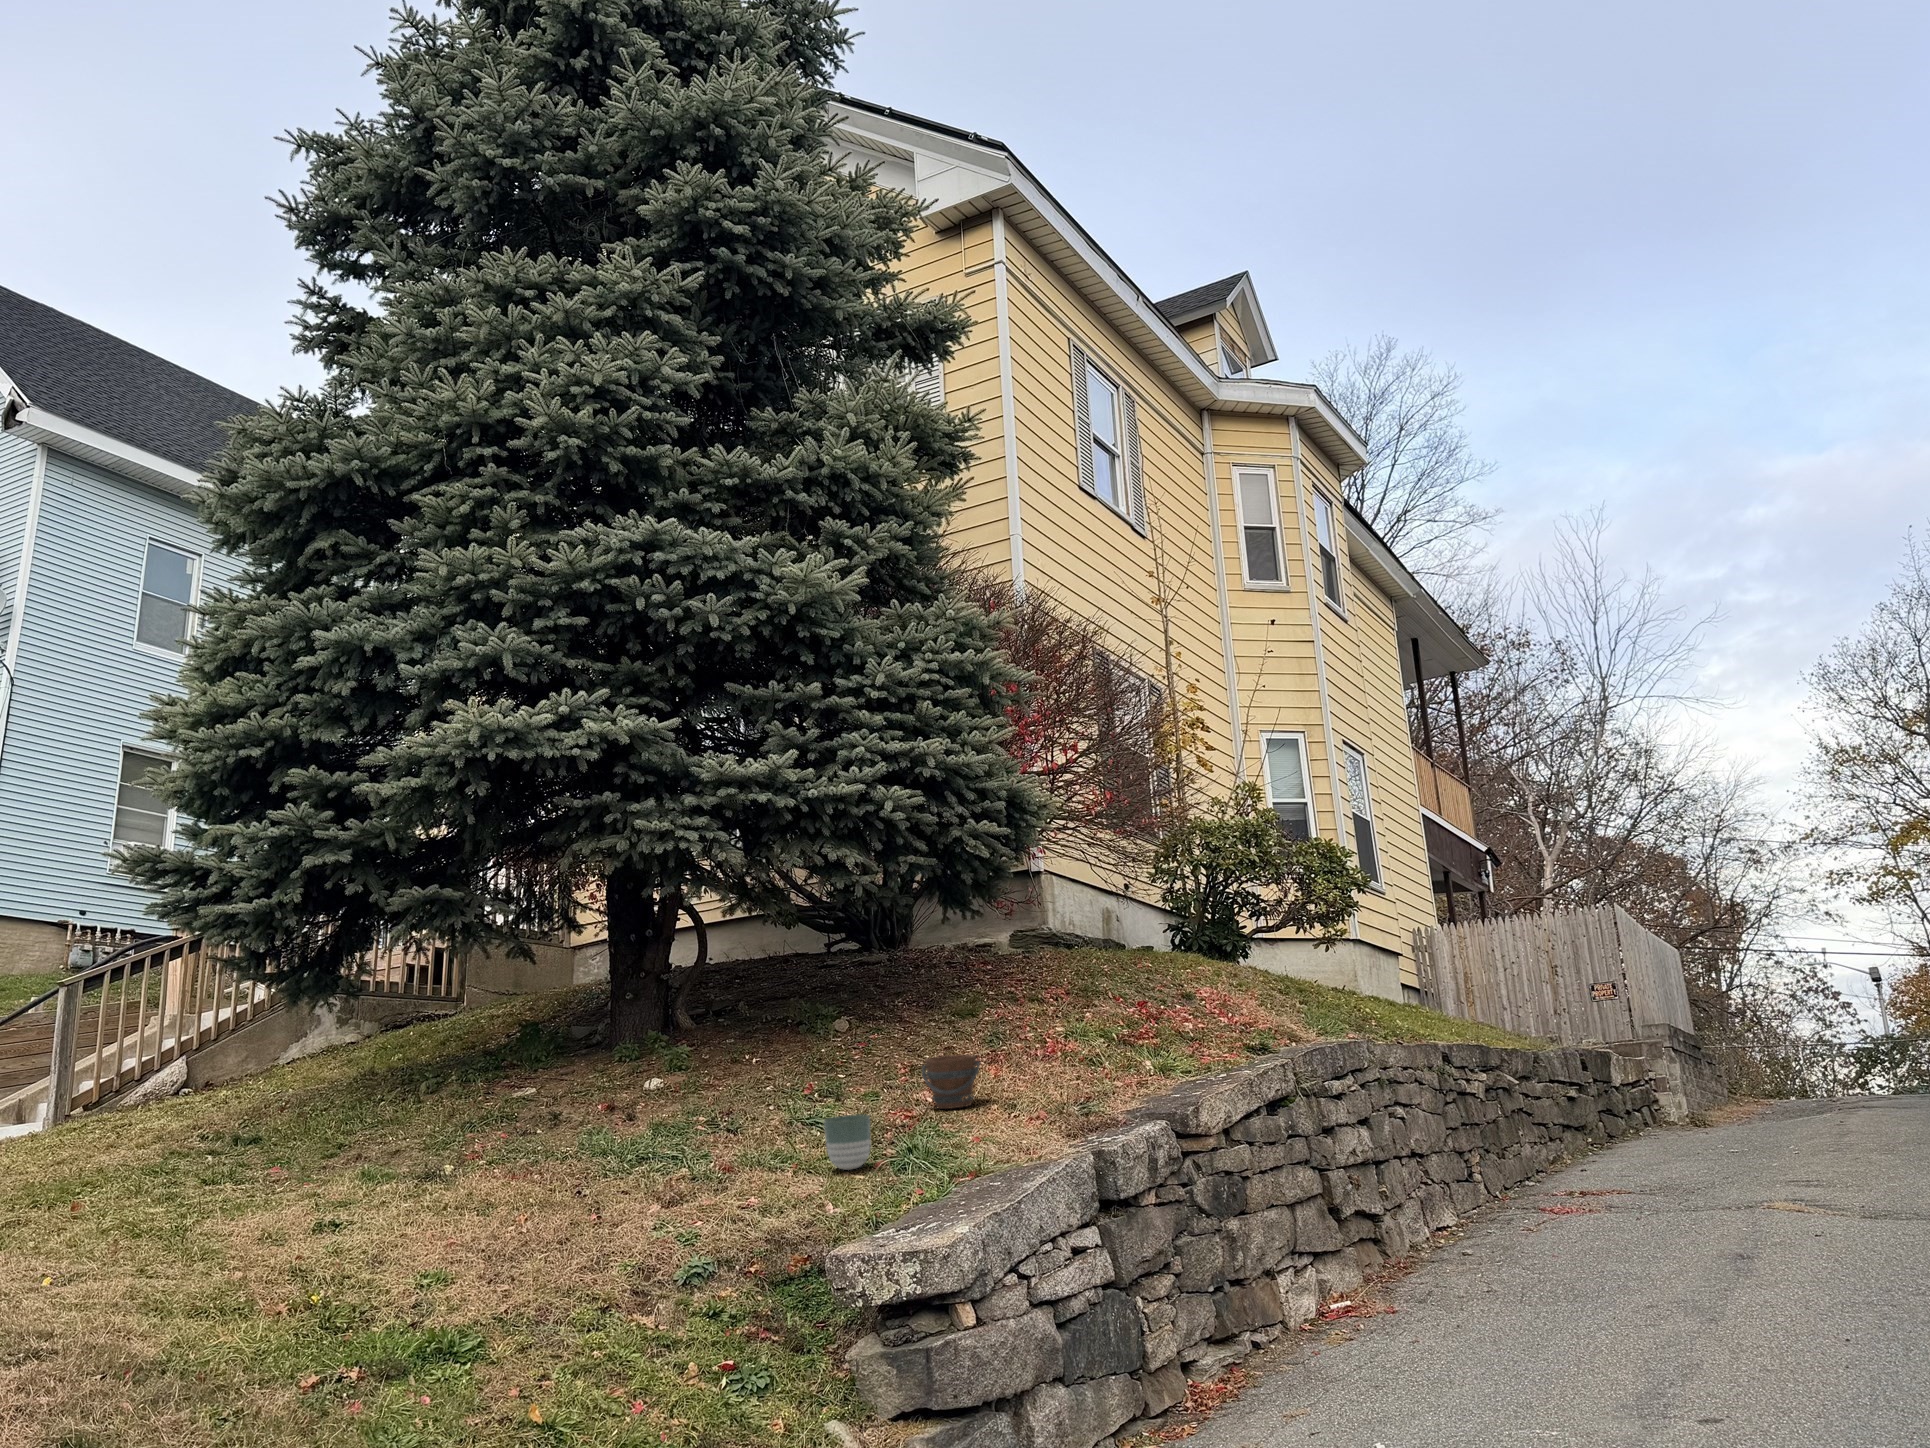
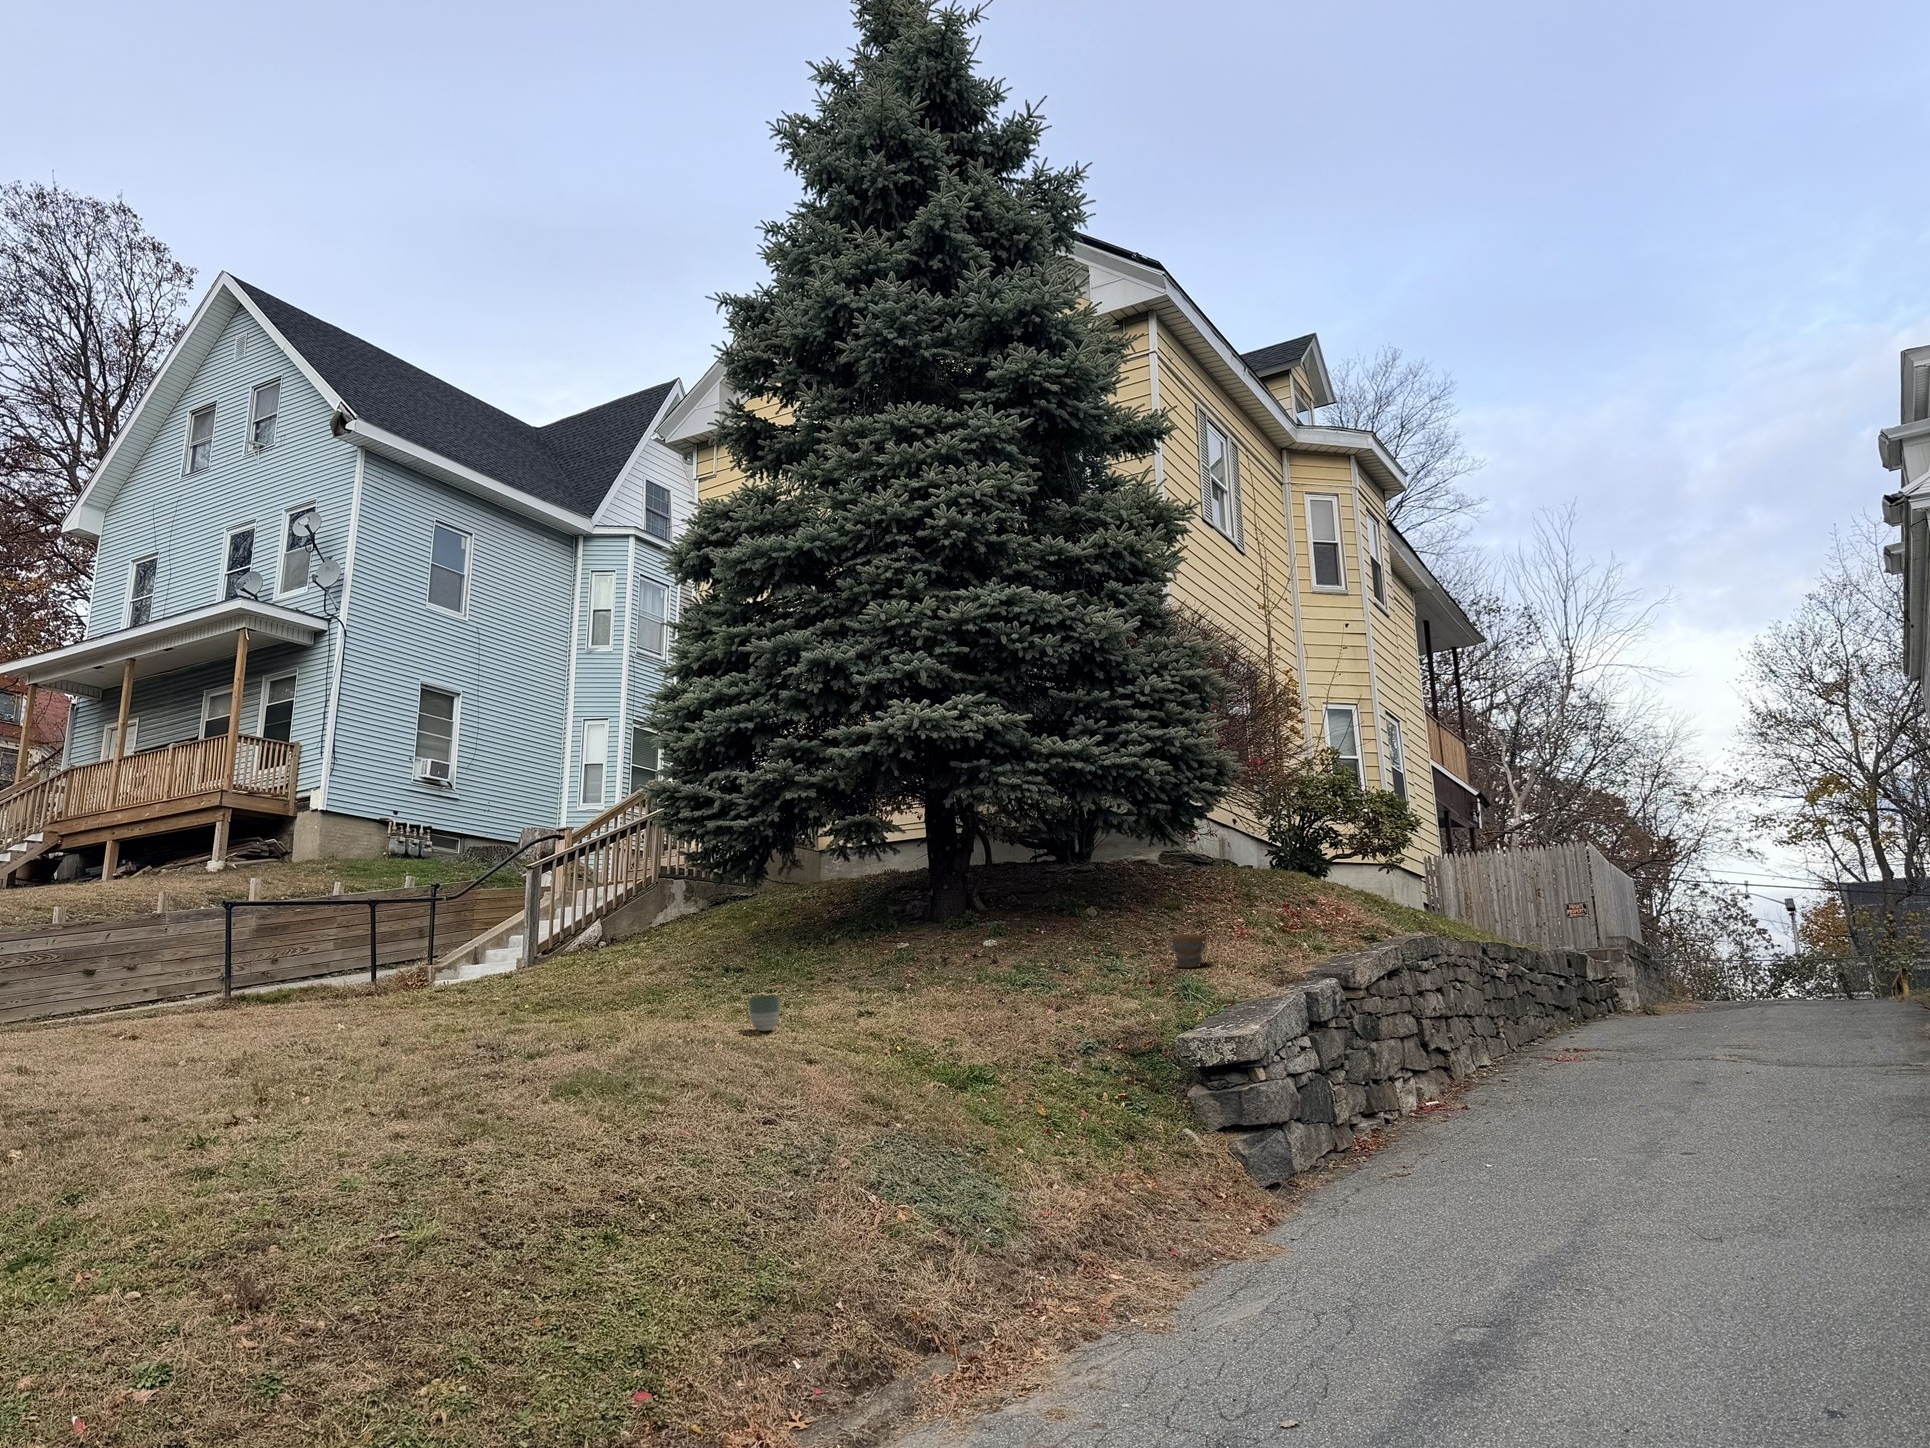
planter: present [824,1114,870,1170] -> present [749,995,780,1031]

